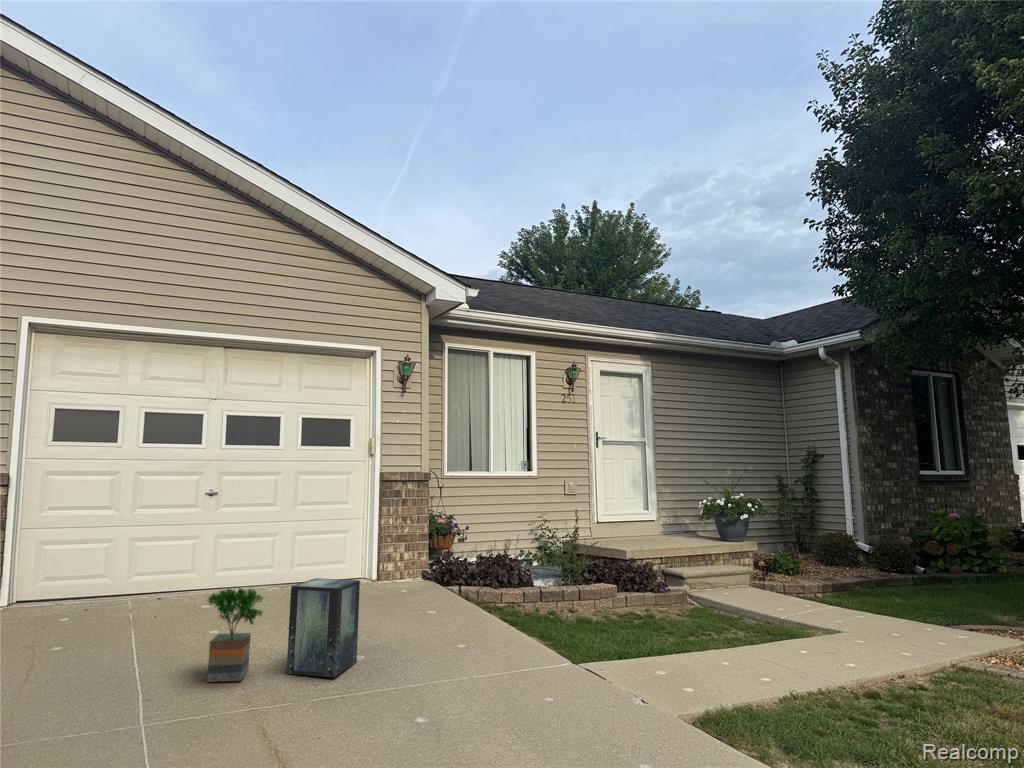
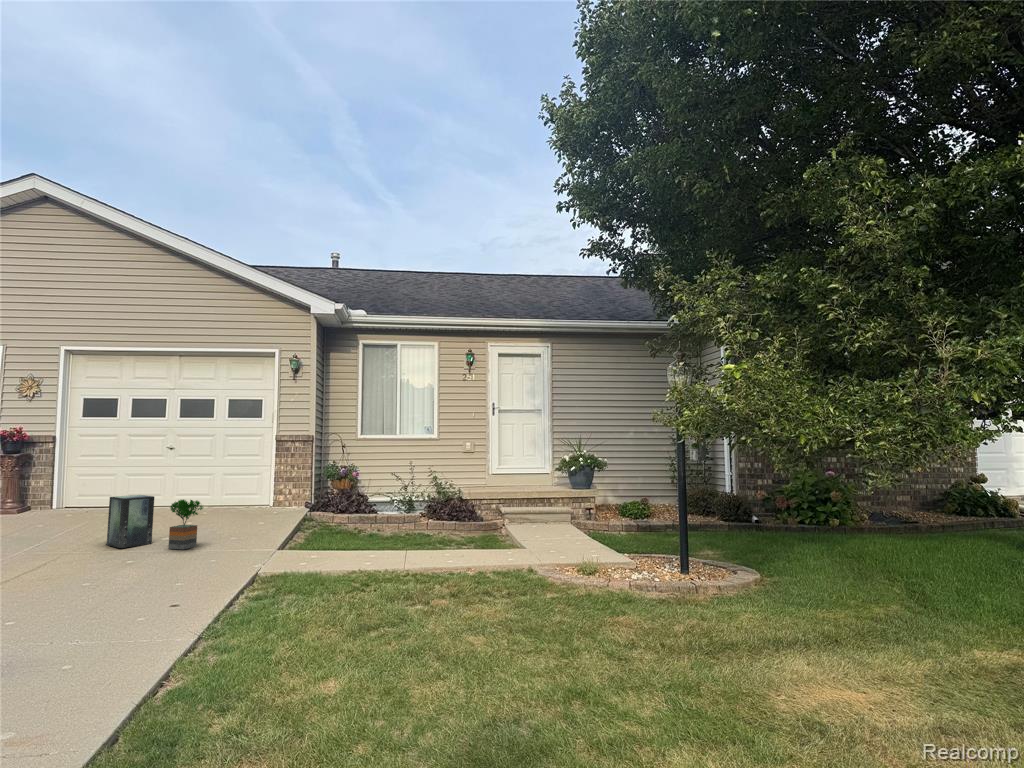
potted tree: present [207,588,263,682] -> present [168,499,203,549]

